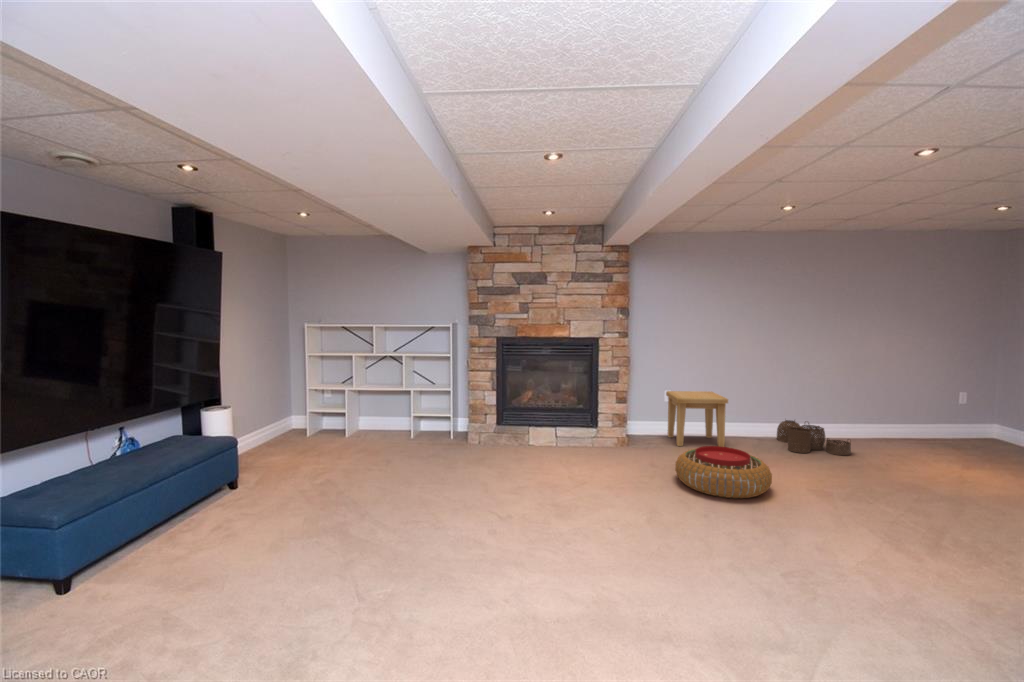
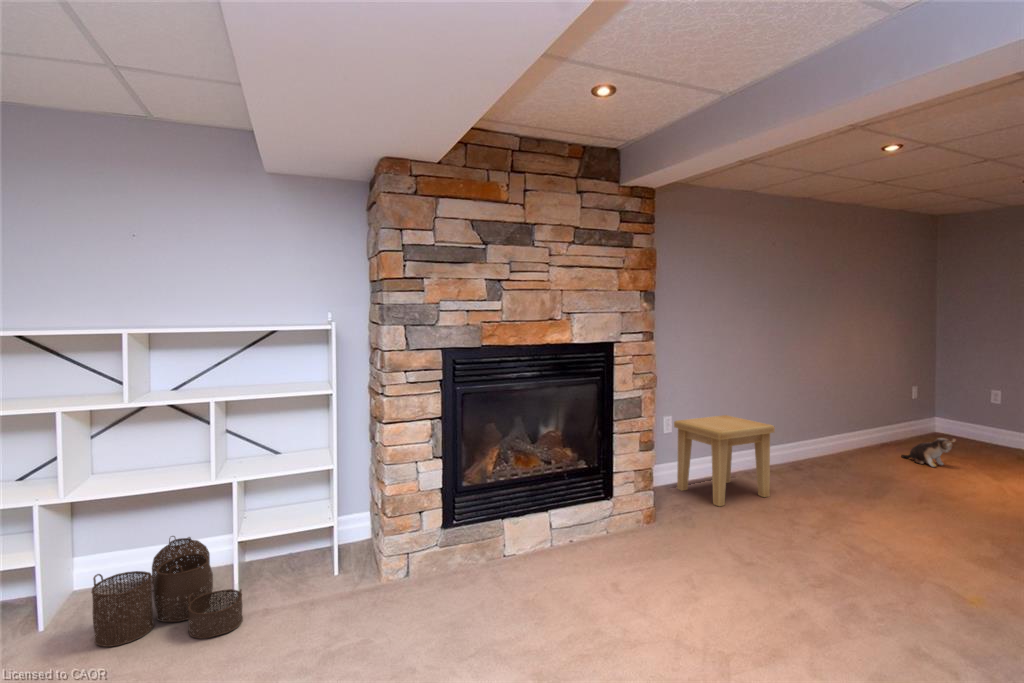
woven basket: present [777,420,851,455] -> present [91,536,243,647]
plush toy: none [902,428,934,453] -> present [901,438,956,467]
pouf: present [675,446,772,498] -> none [808,511,986,609]

